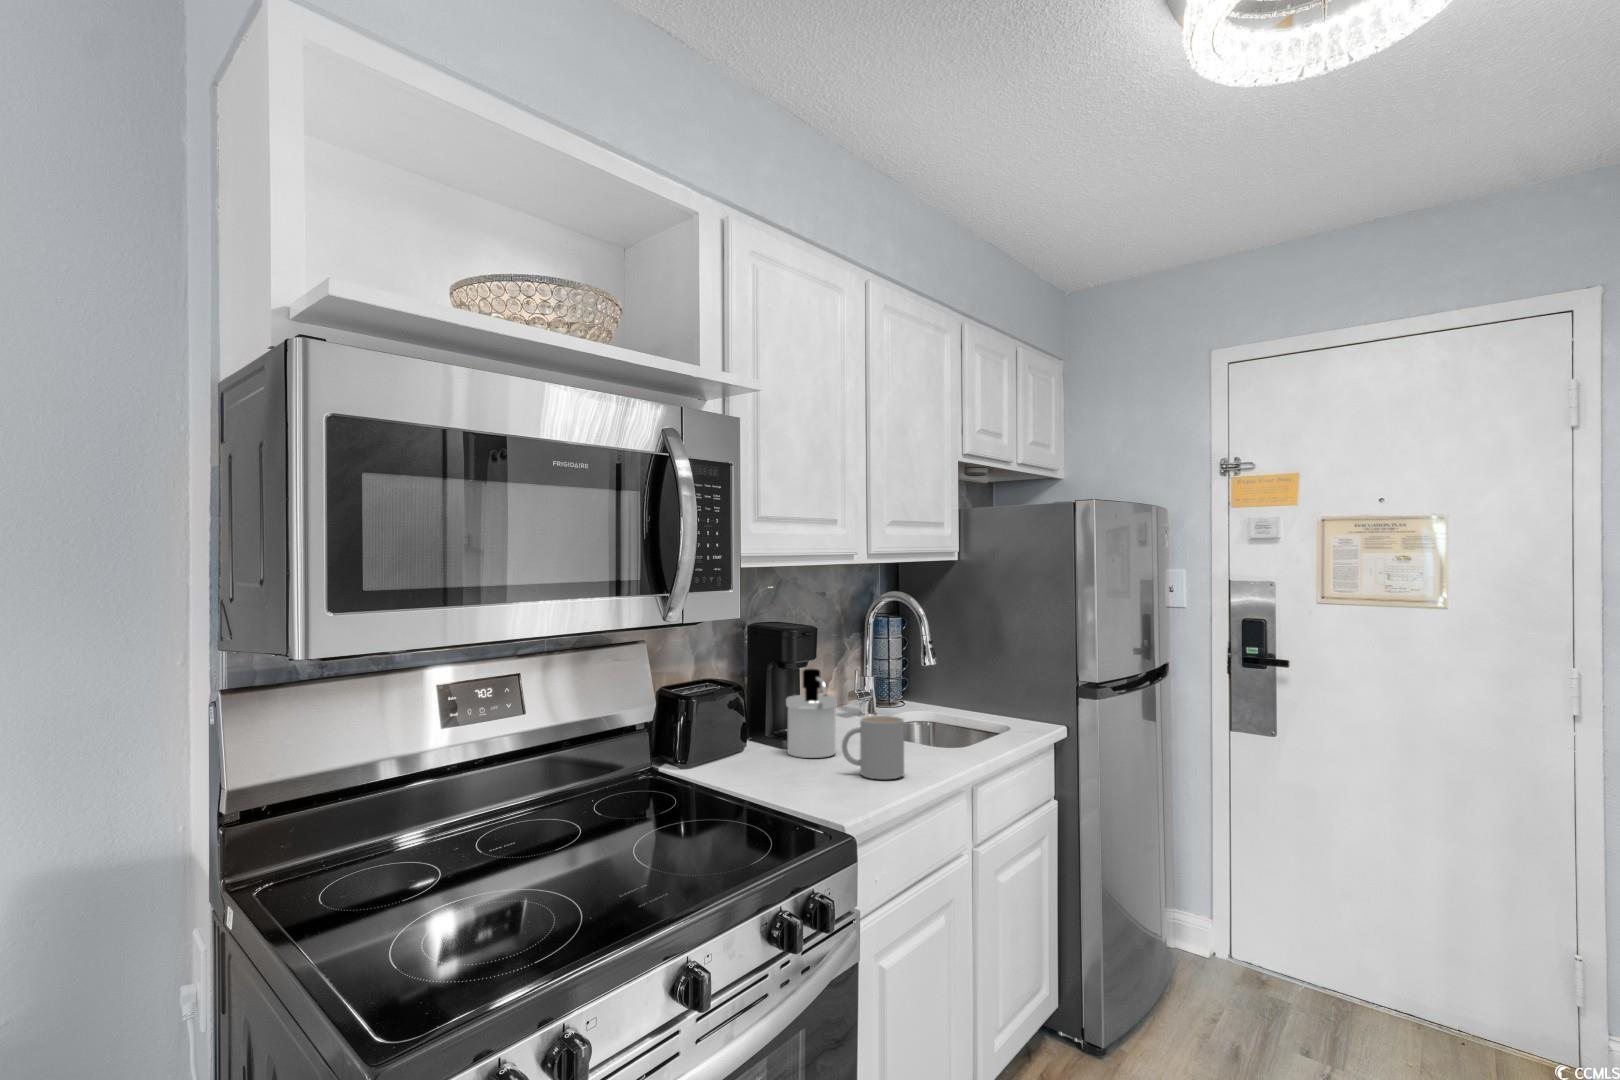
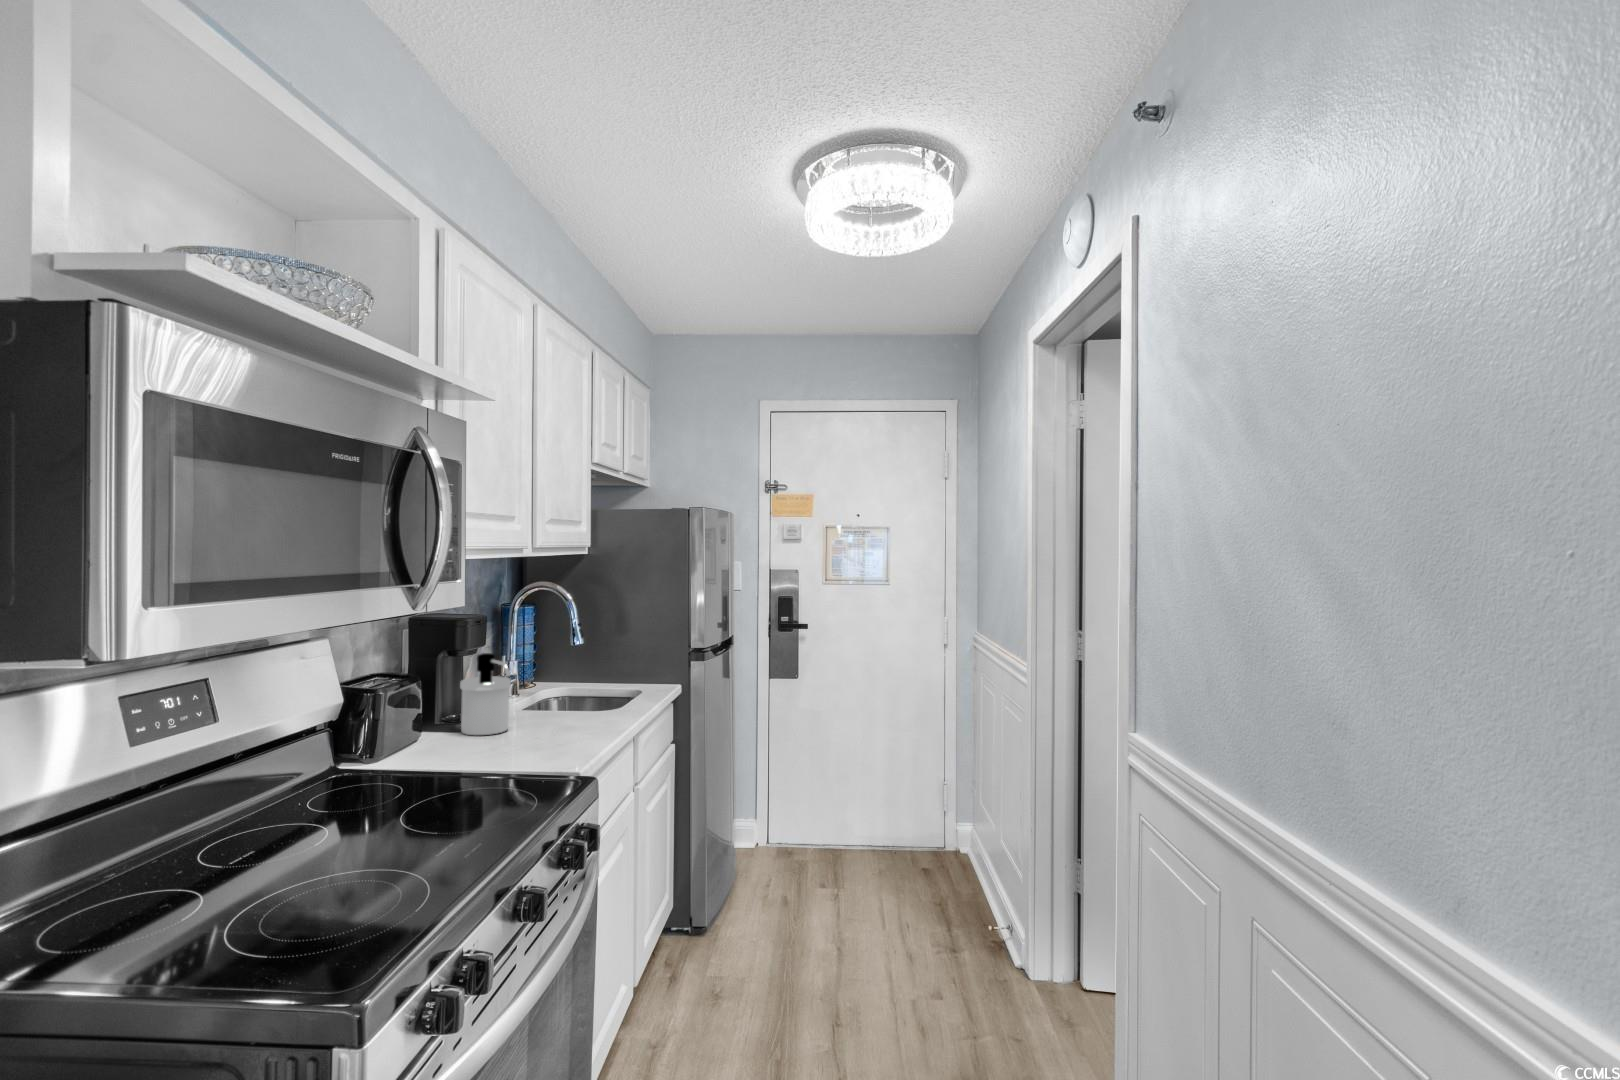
mug: present [842,716,904,779] -> none [530,690,588,747]

